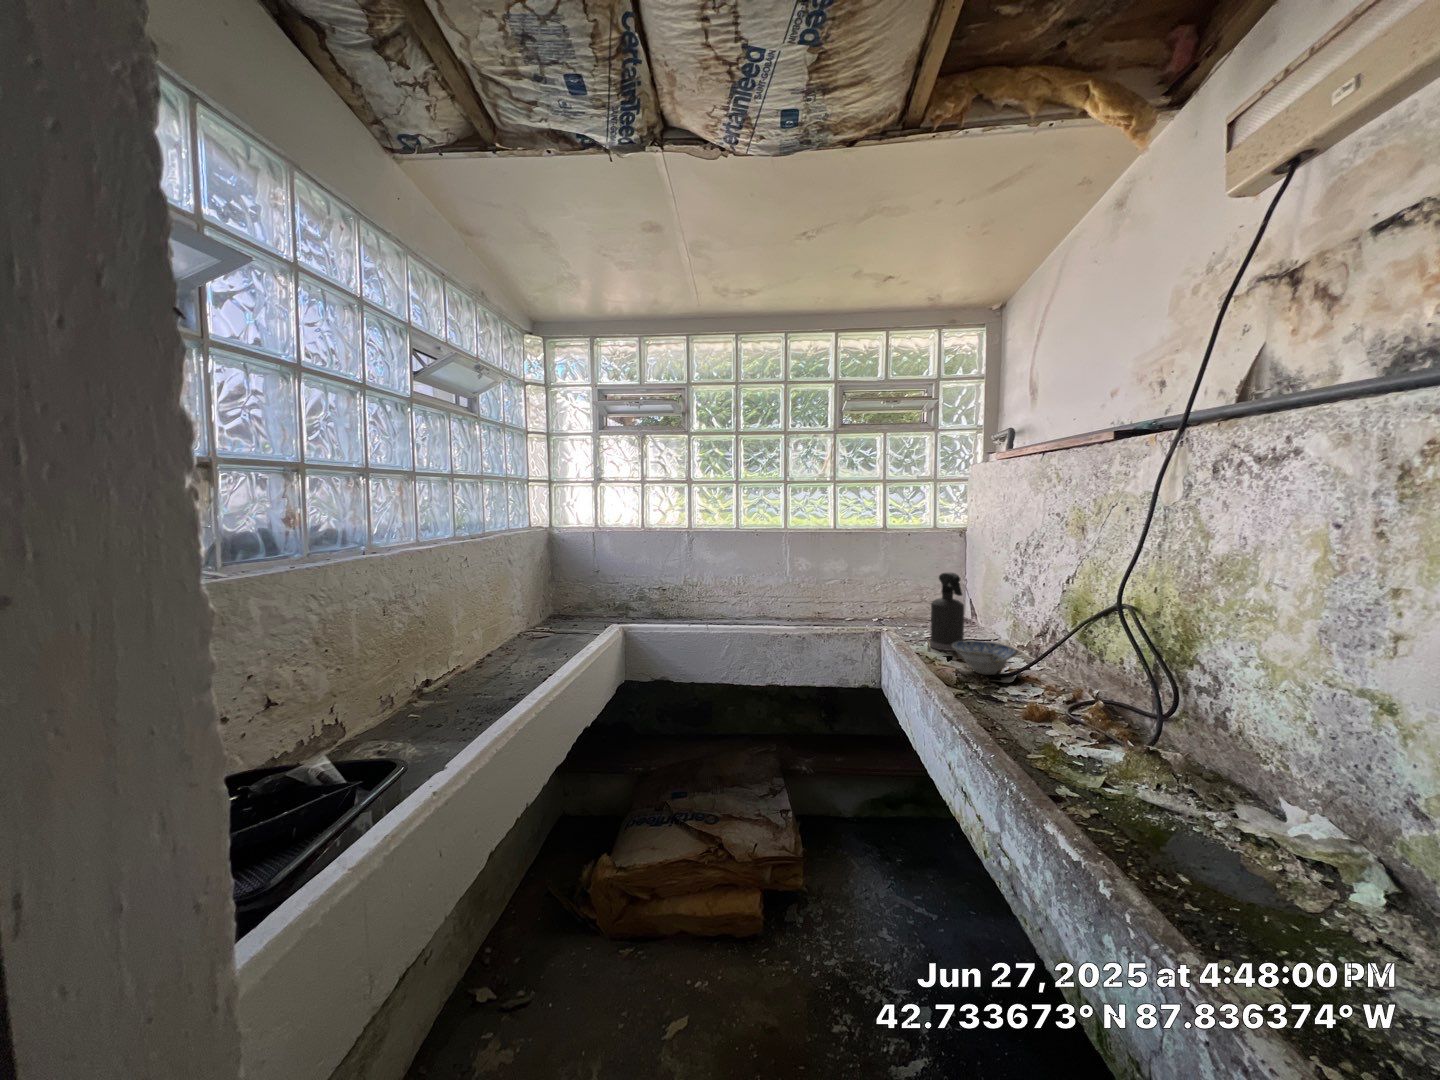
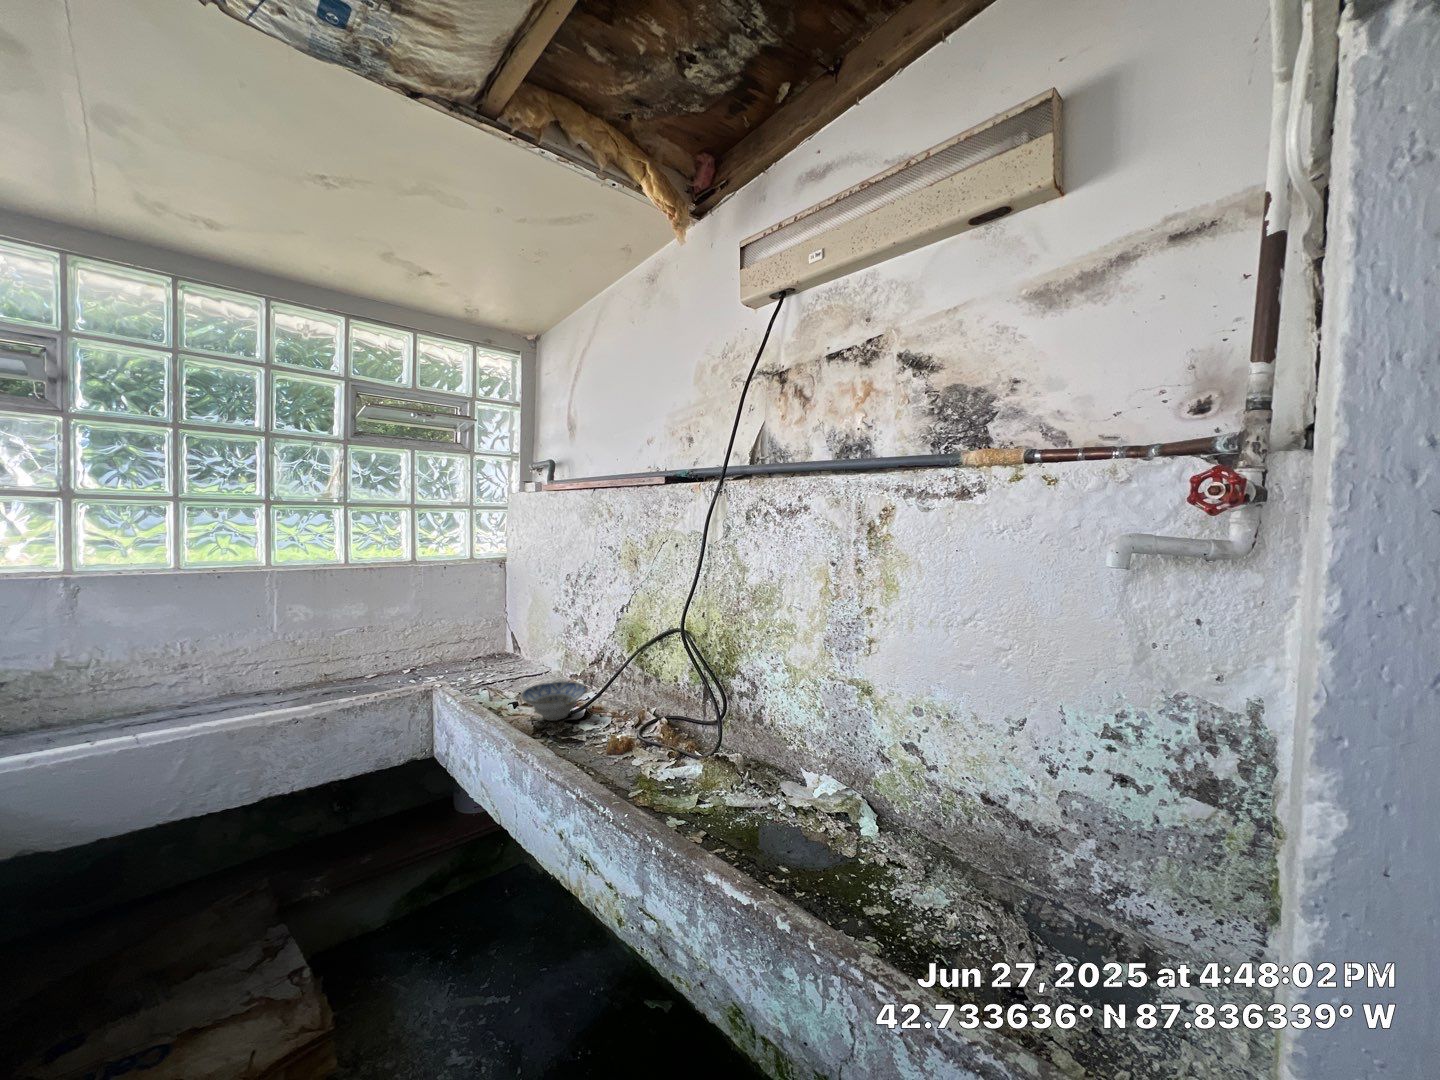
spray bottle: present [930,573,964,651] -> none [484,611,523,701]

